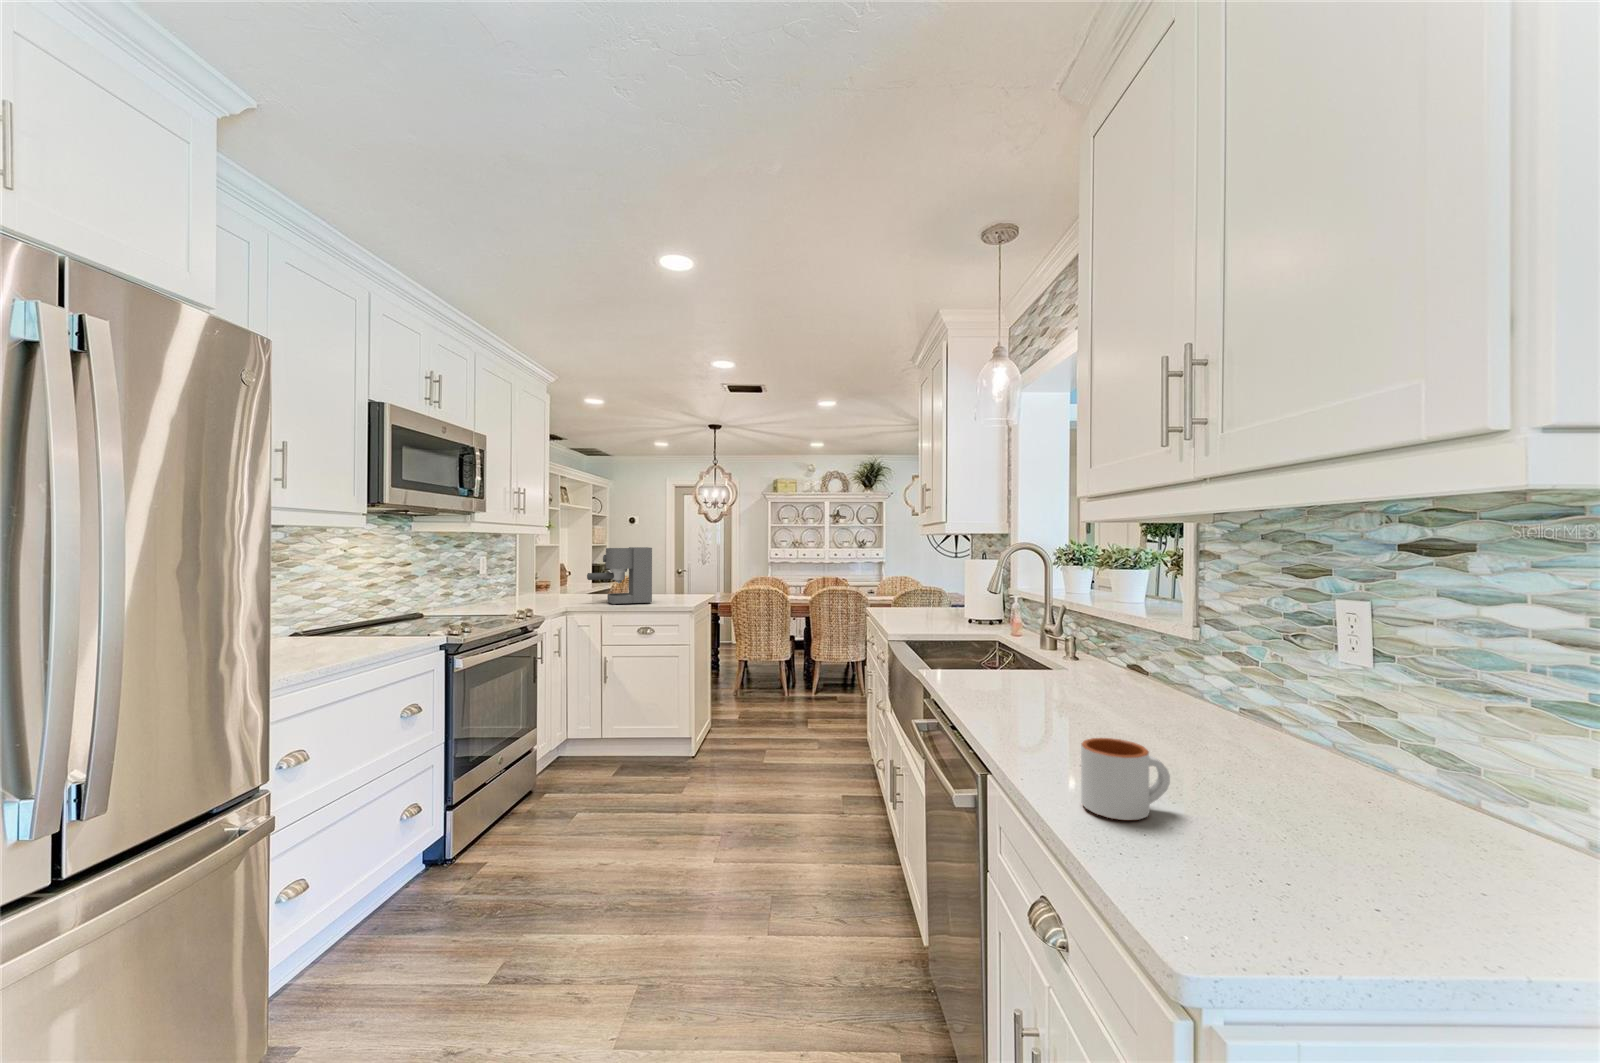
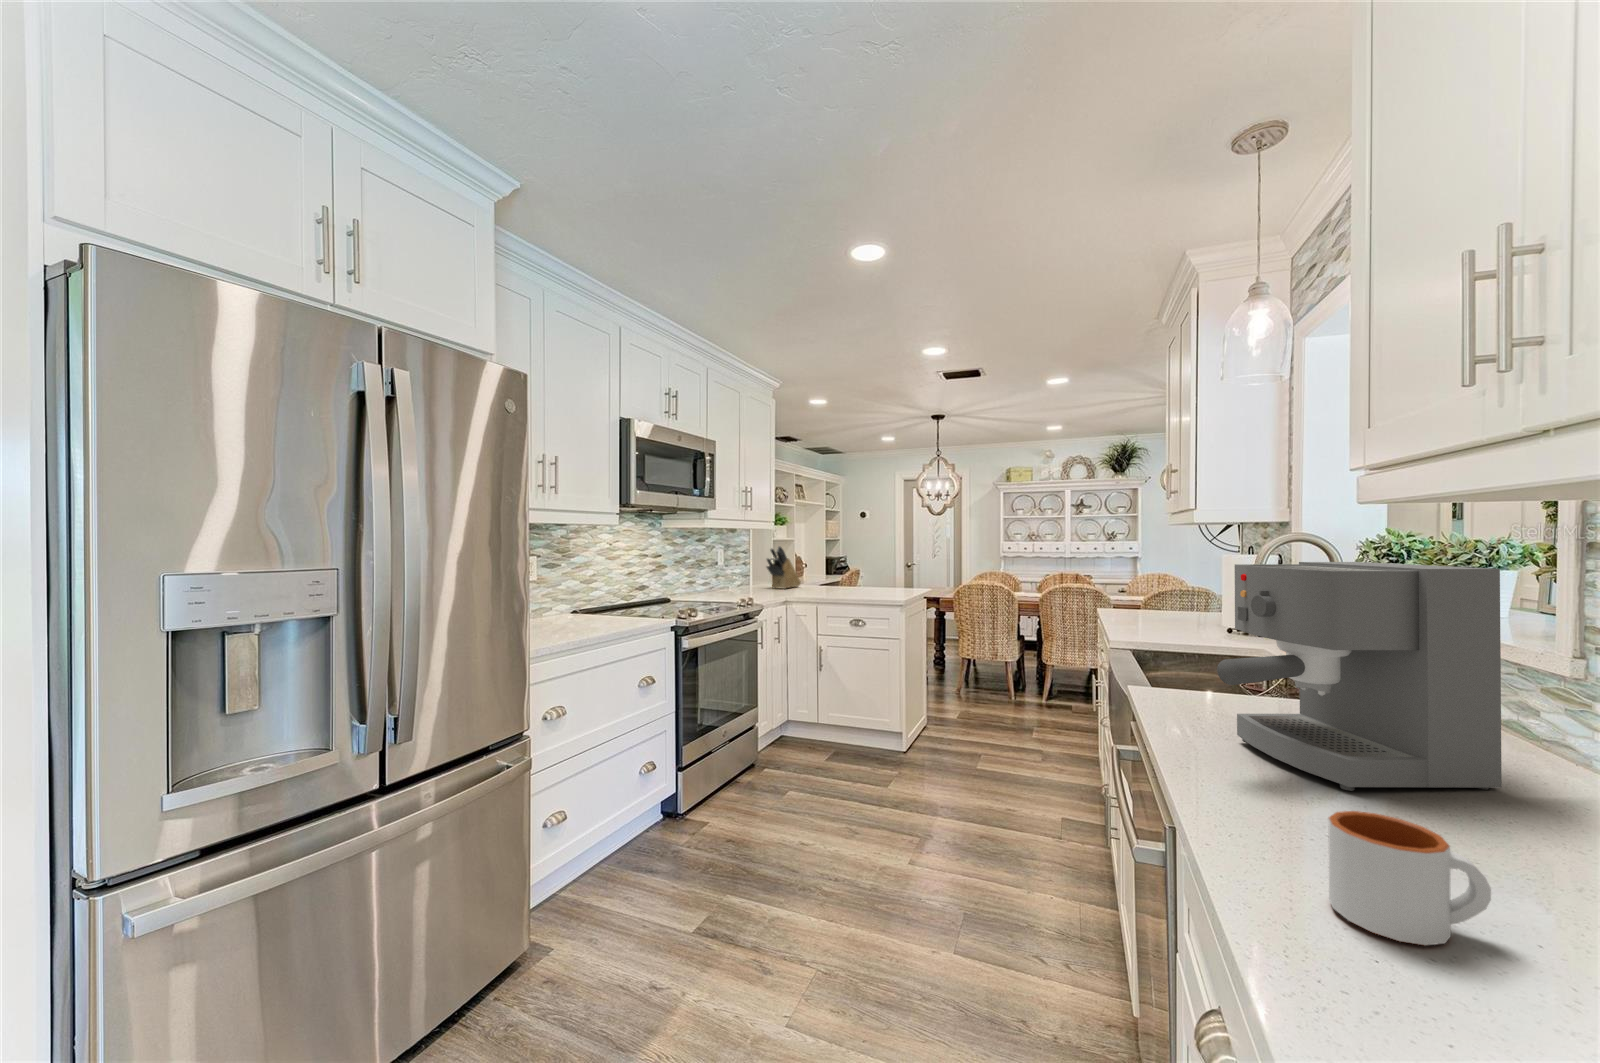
coffee maker: present [587,547,652,605] -> present [1217,562,1502,791]
knife block: none [535,553,573,600] -> present [767,546,801,589]

